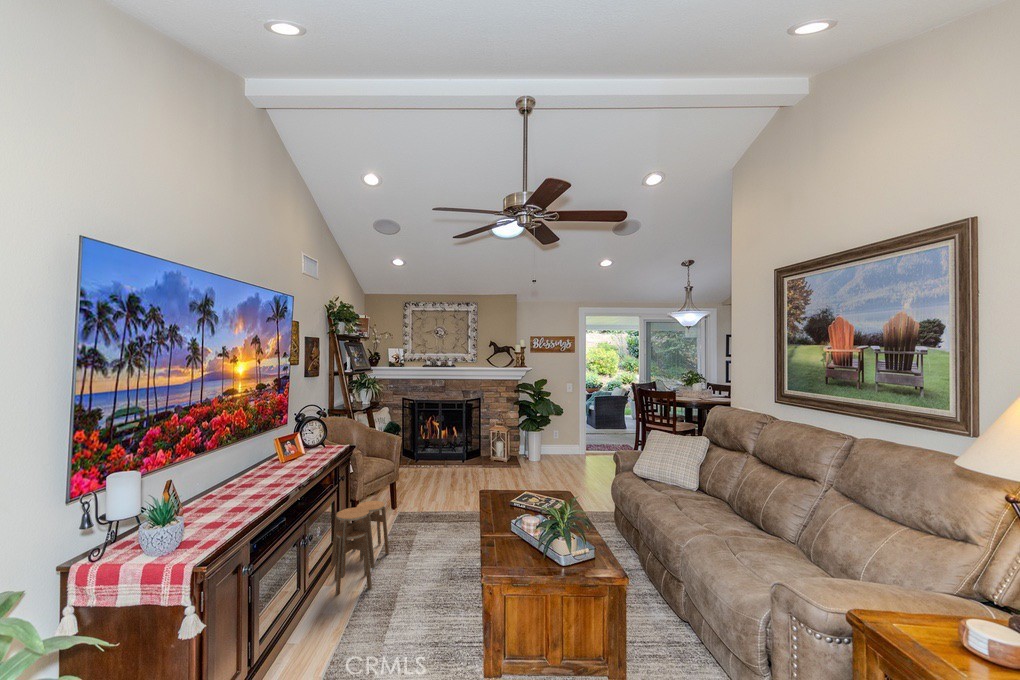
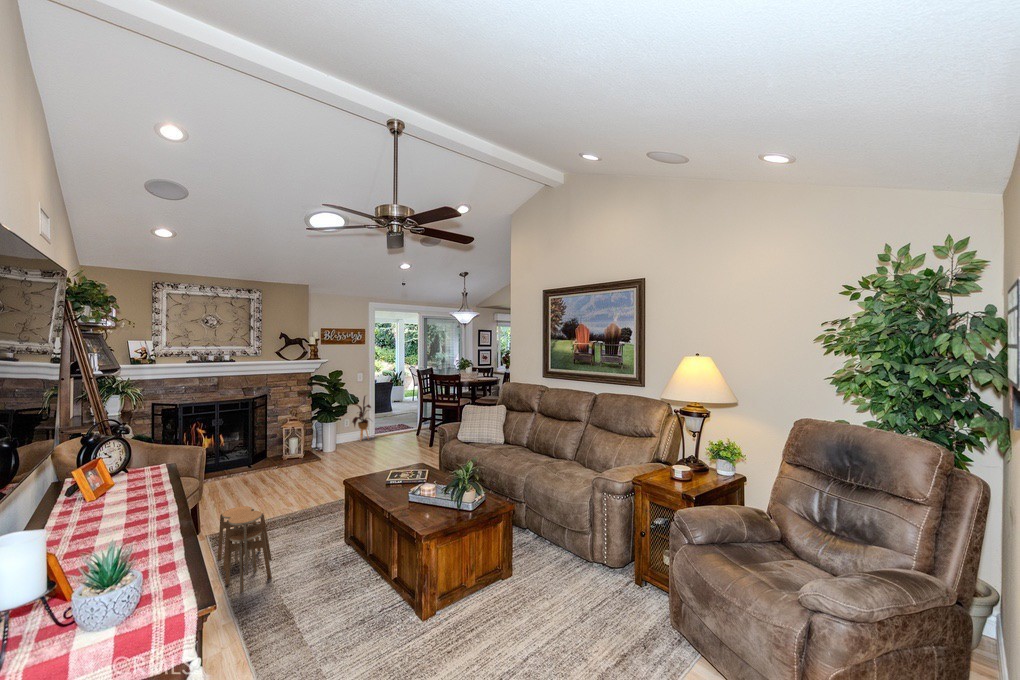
house plant: none [555,408,579,459] -> present [352,396,371,441]

